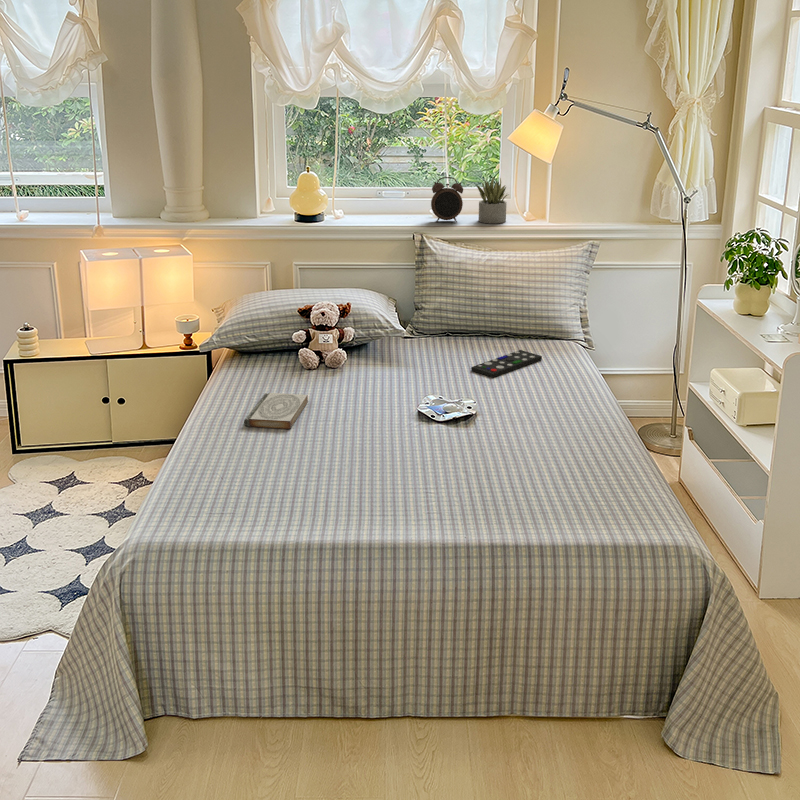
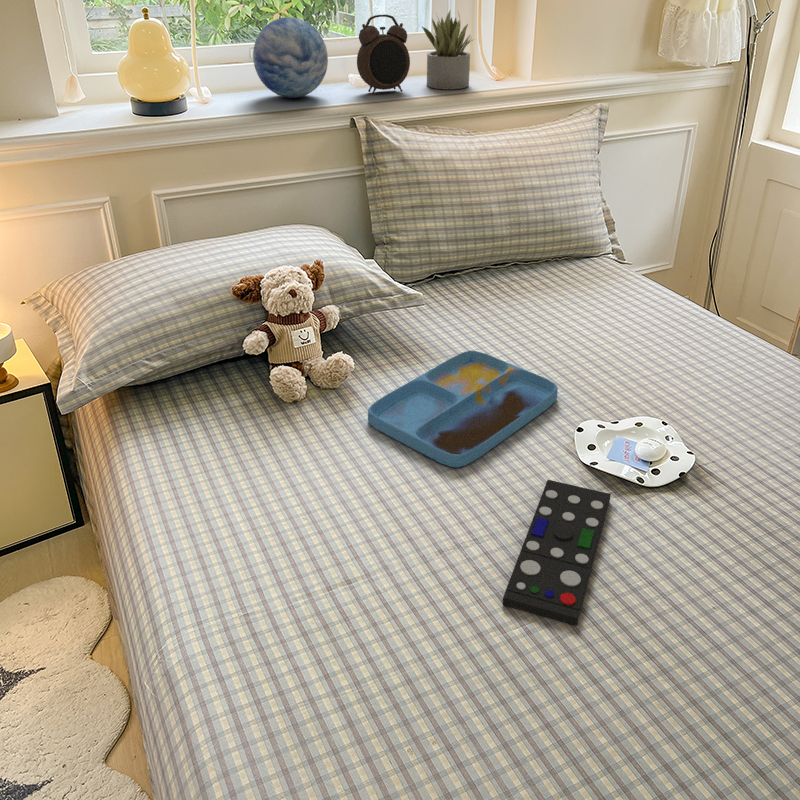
decorative orb: none [368,176,412,220] -> present [253,17,328,98]
remote control: present [471,350,542,377] -> present [502,480,611,625]
tray: none [337,363,443,401] -> present [368,351,558,467]
book: present [244,393,308,429] -> none [273,484,406,620]

